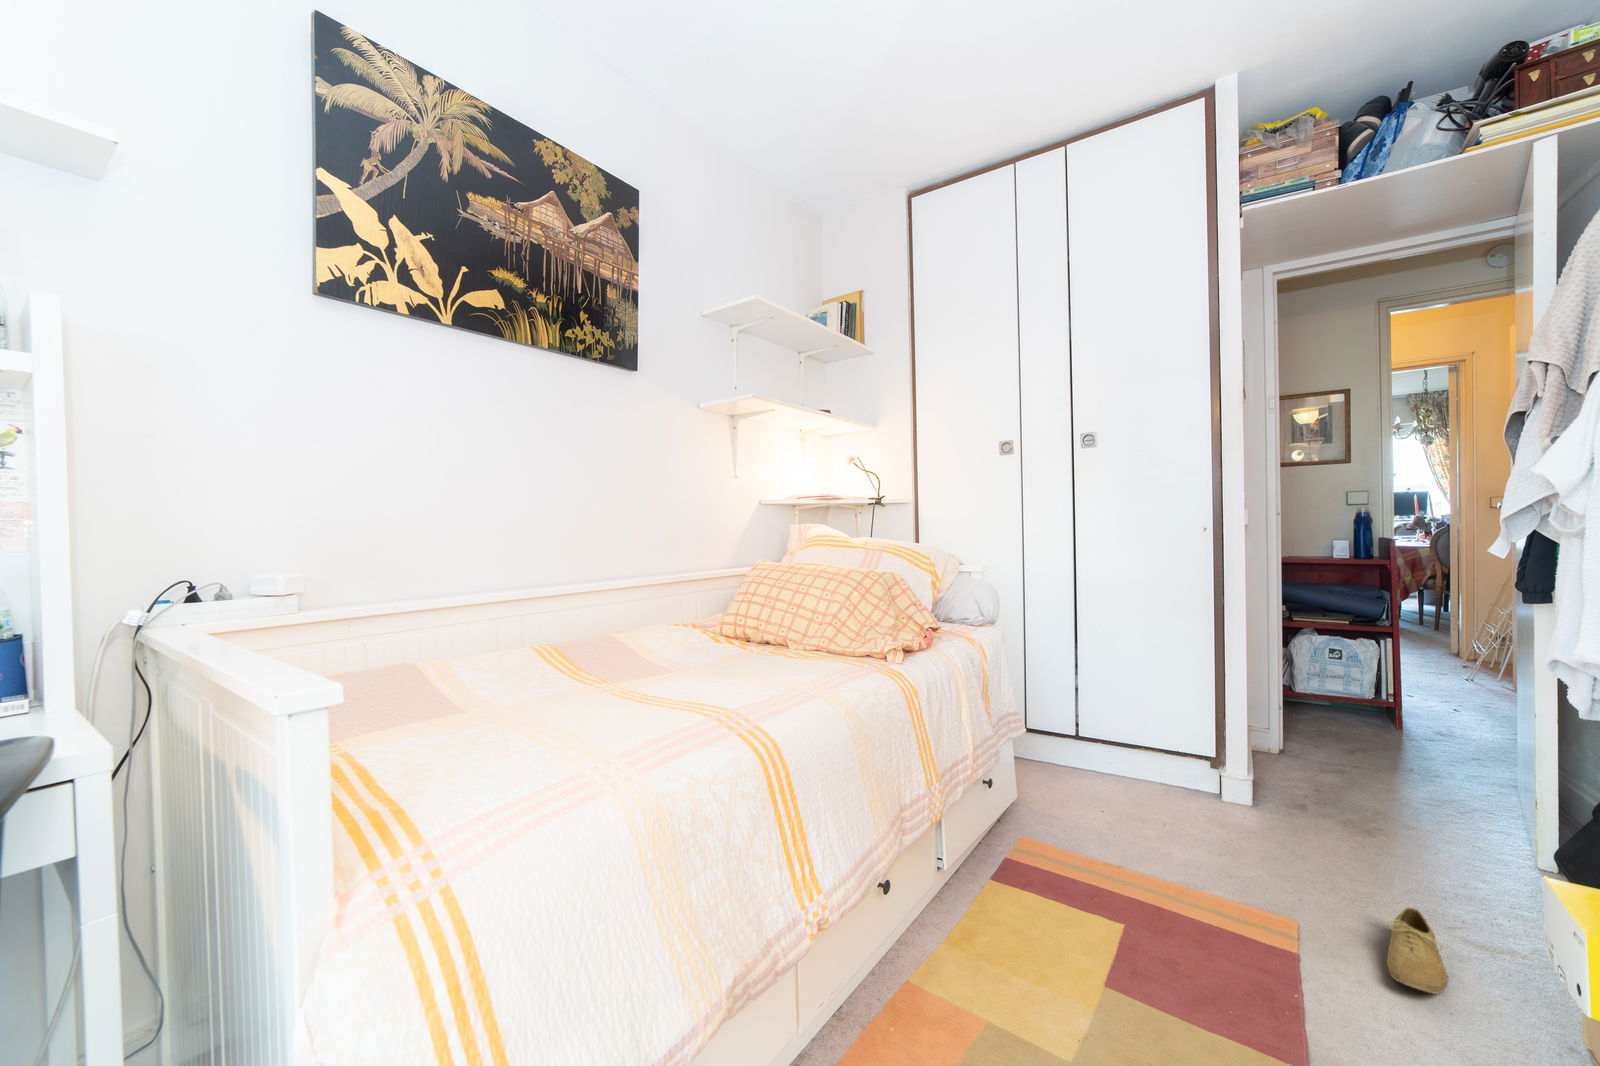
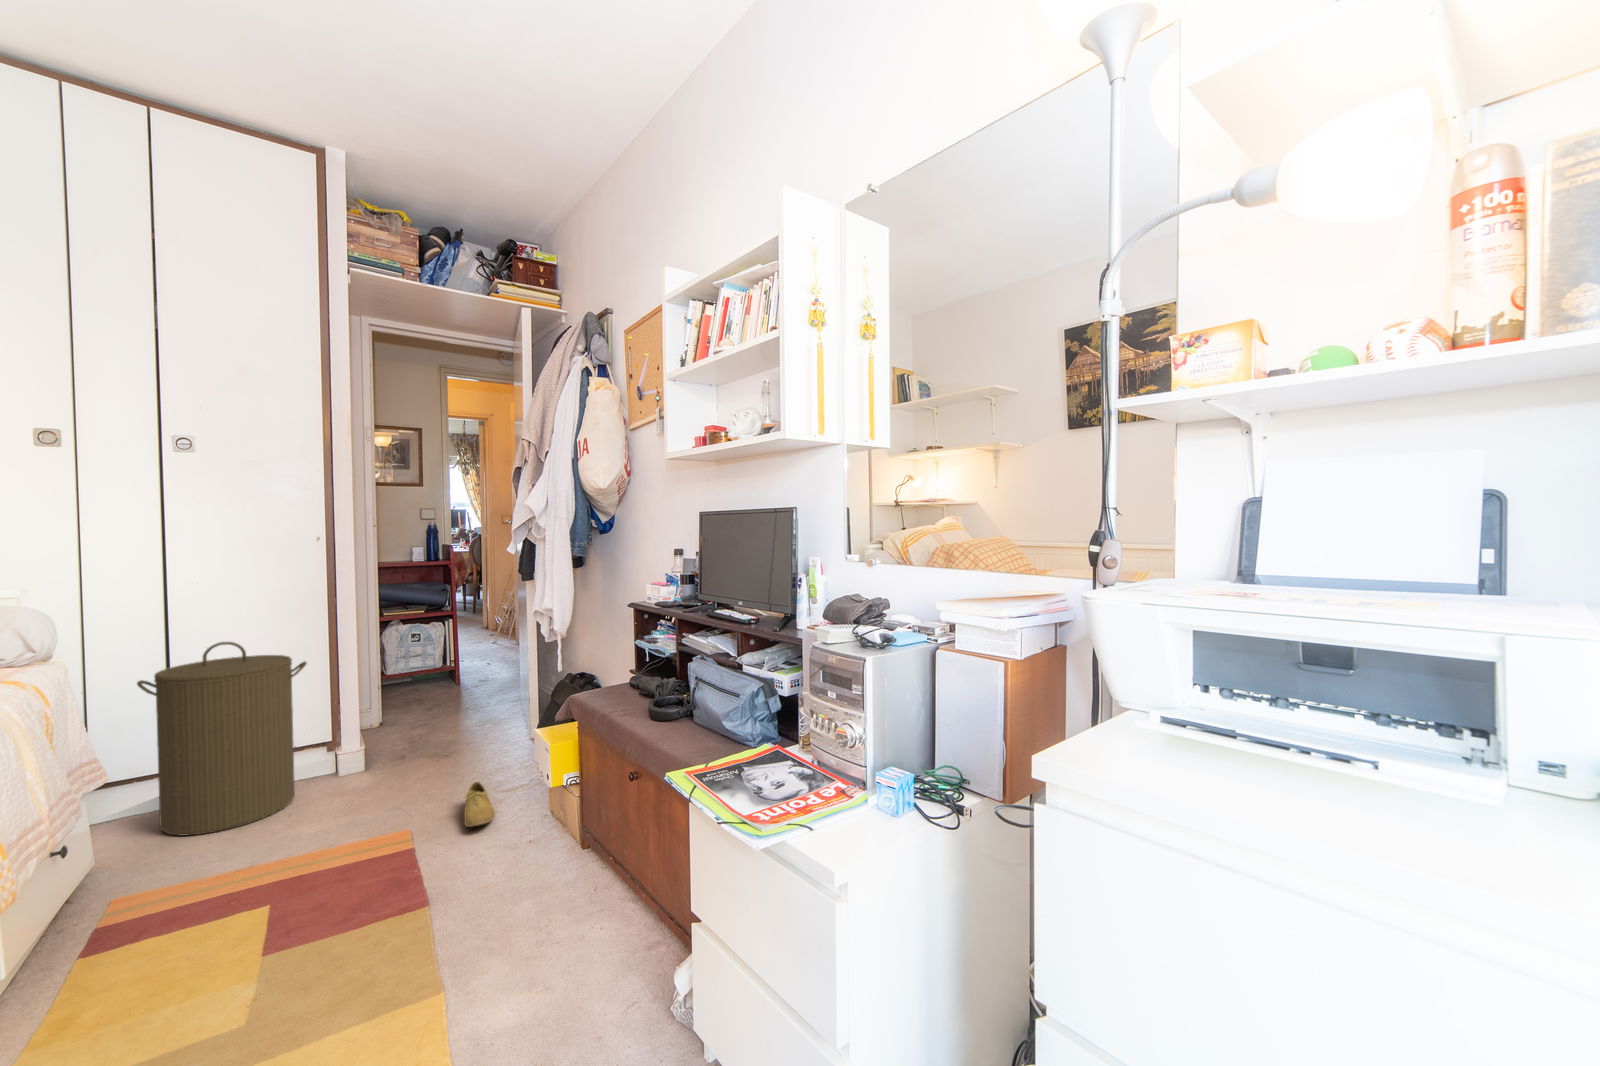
laundry hamper: none [1050,629,1188,818] -> present [137,642,307,835]

